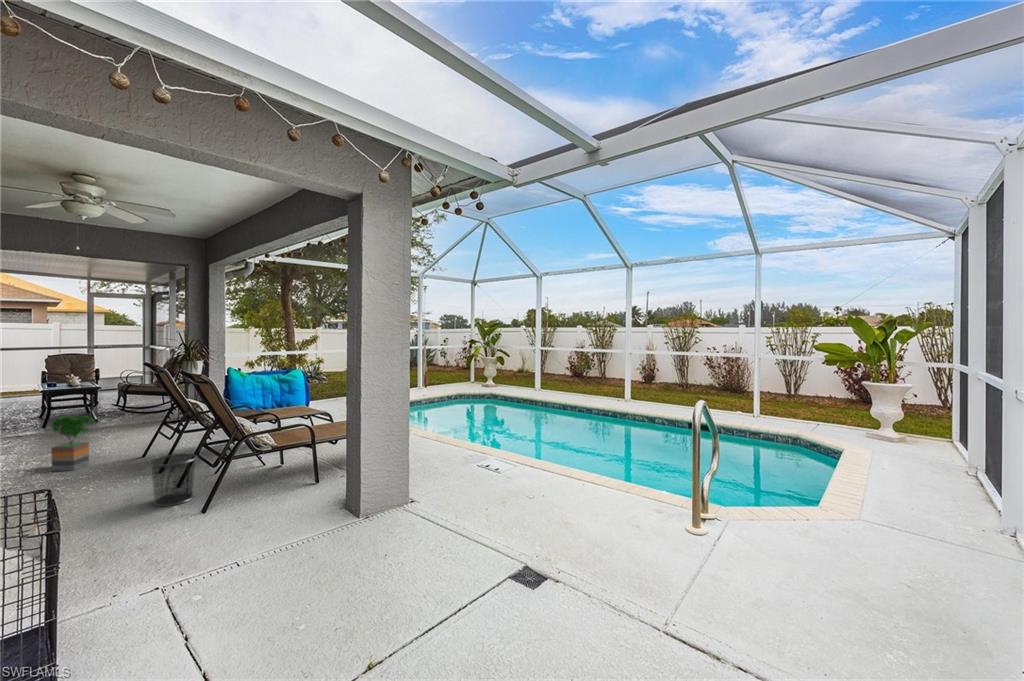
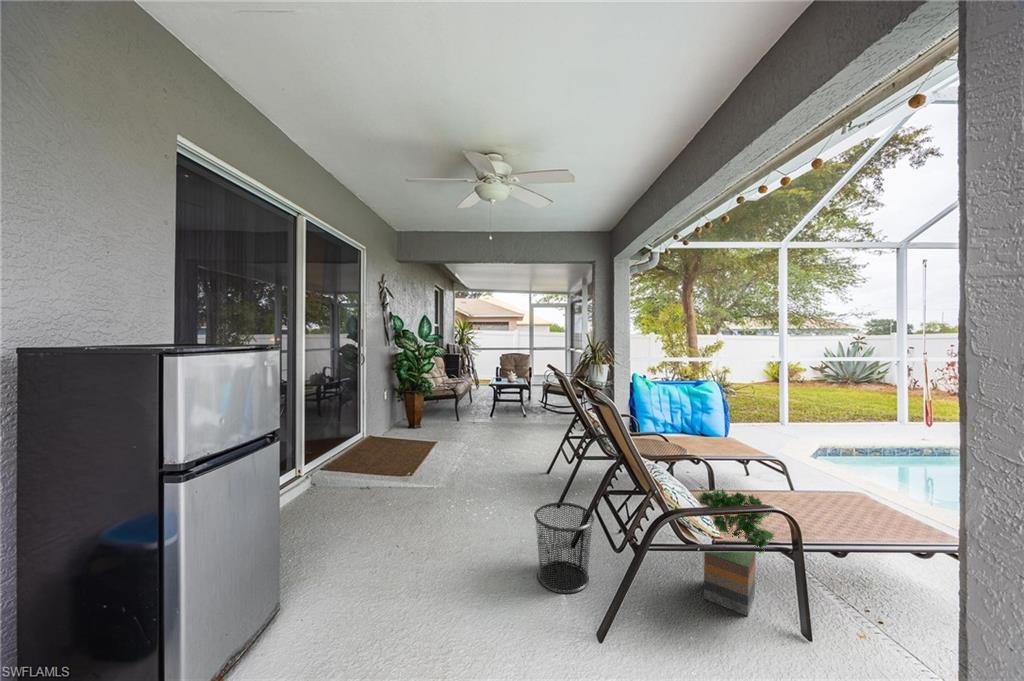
potted tree: present [51,416,95,471] -> present [698,489,775,616]

